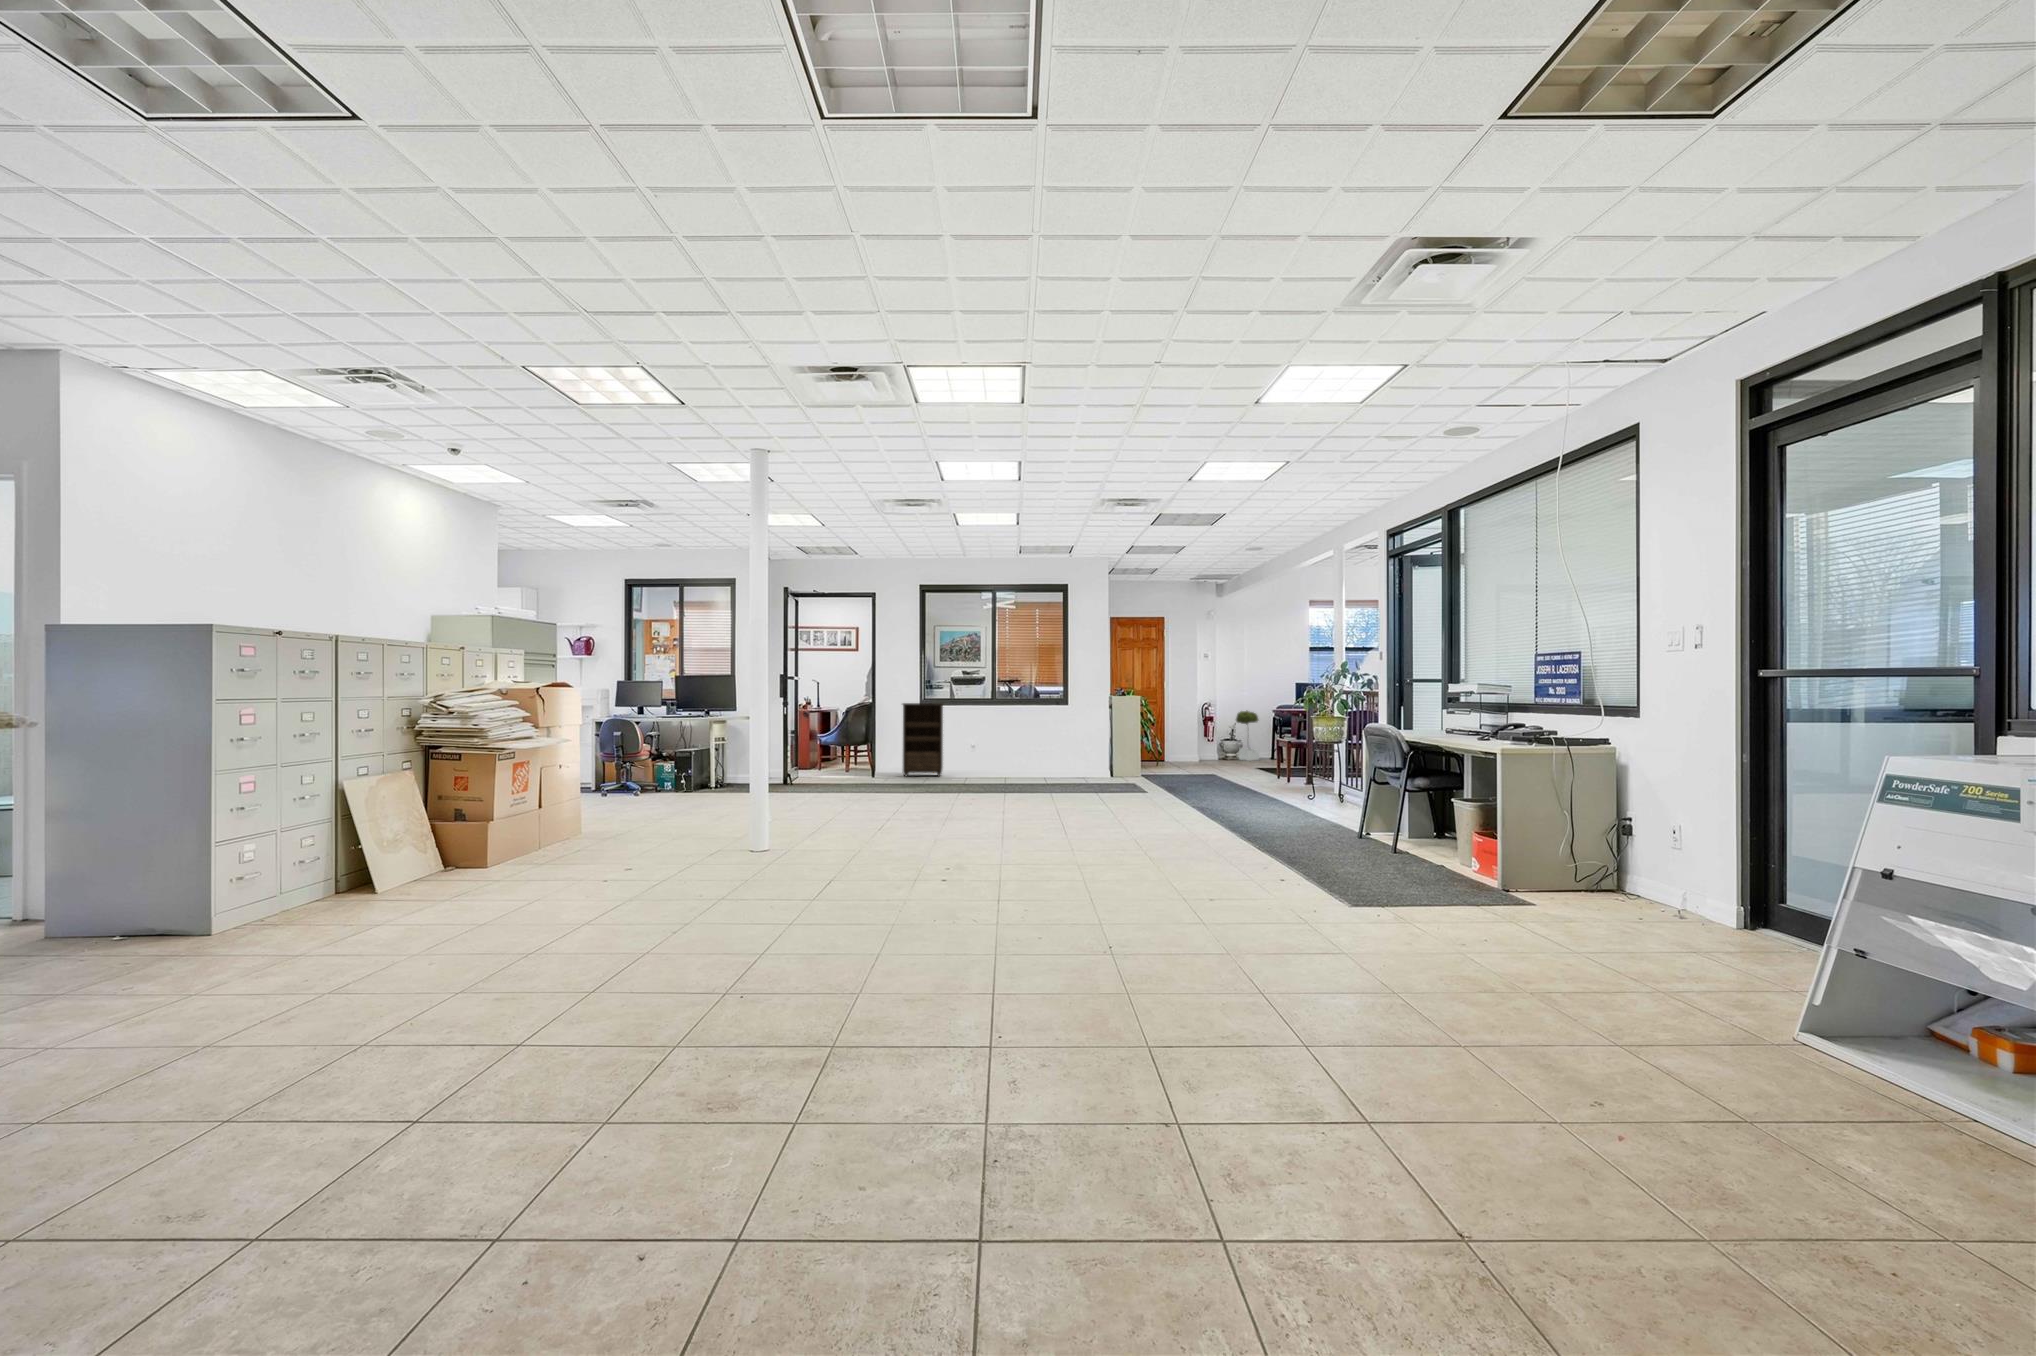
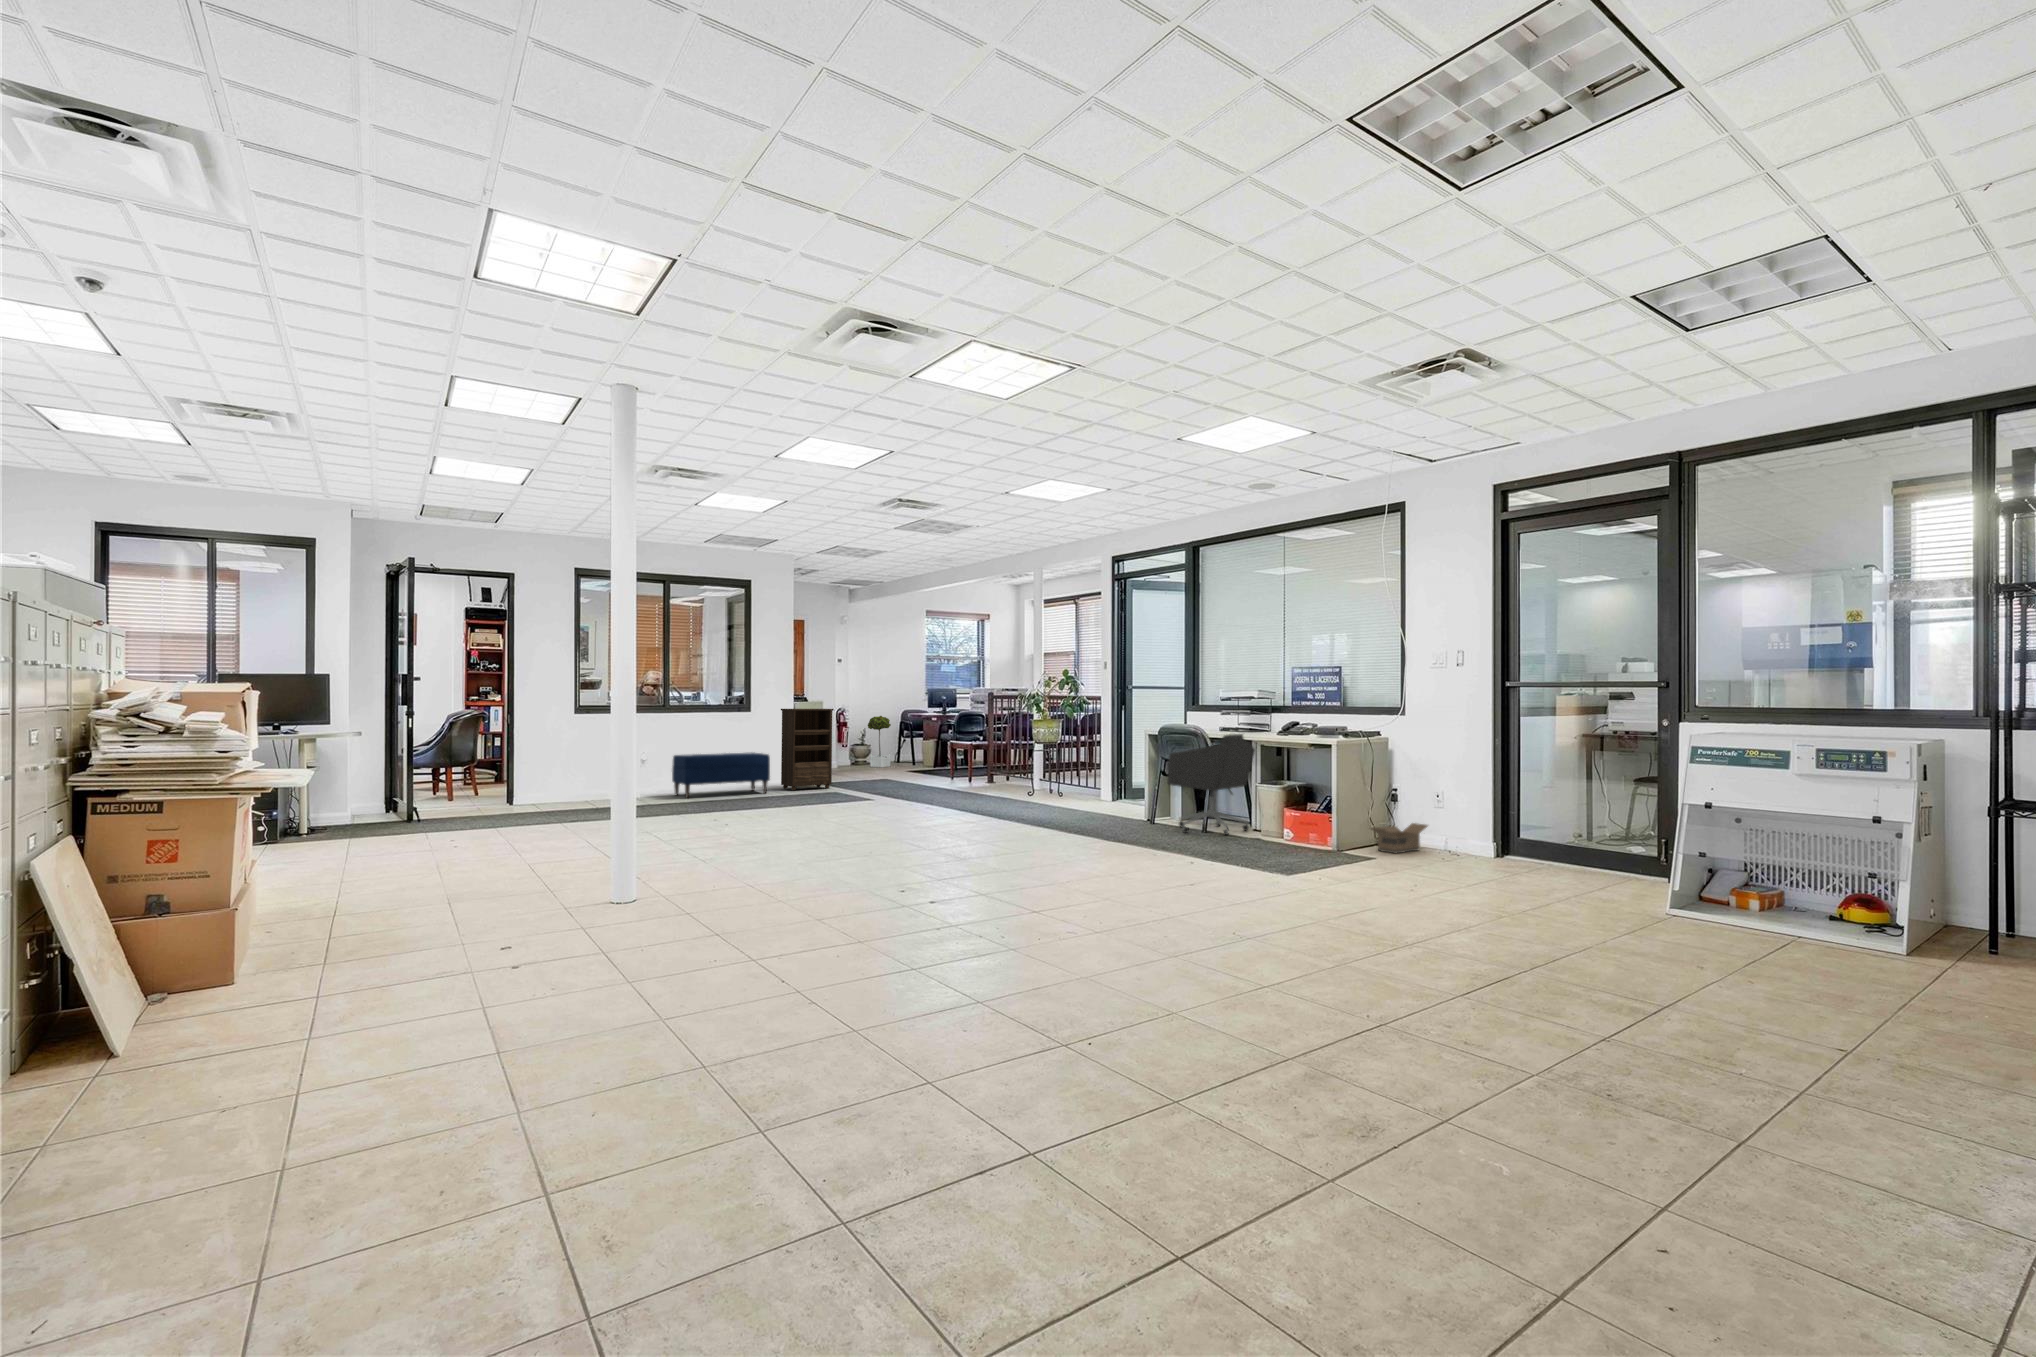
bookshelf: present [903,703,943,776] -> present [781,709,834,791]
office chair: none [1355,736,1471,854] -> present [1167,734,1255,835]
bench: none [1010,741,1084,778] -> present [672,752,770,798]
cardboard box: none [1544,860,1661,901] -> present [1371,823,1427,853]

